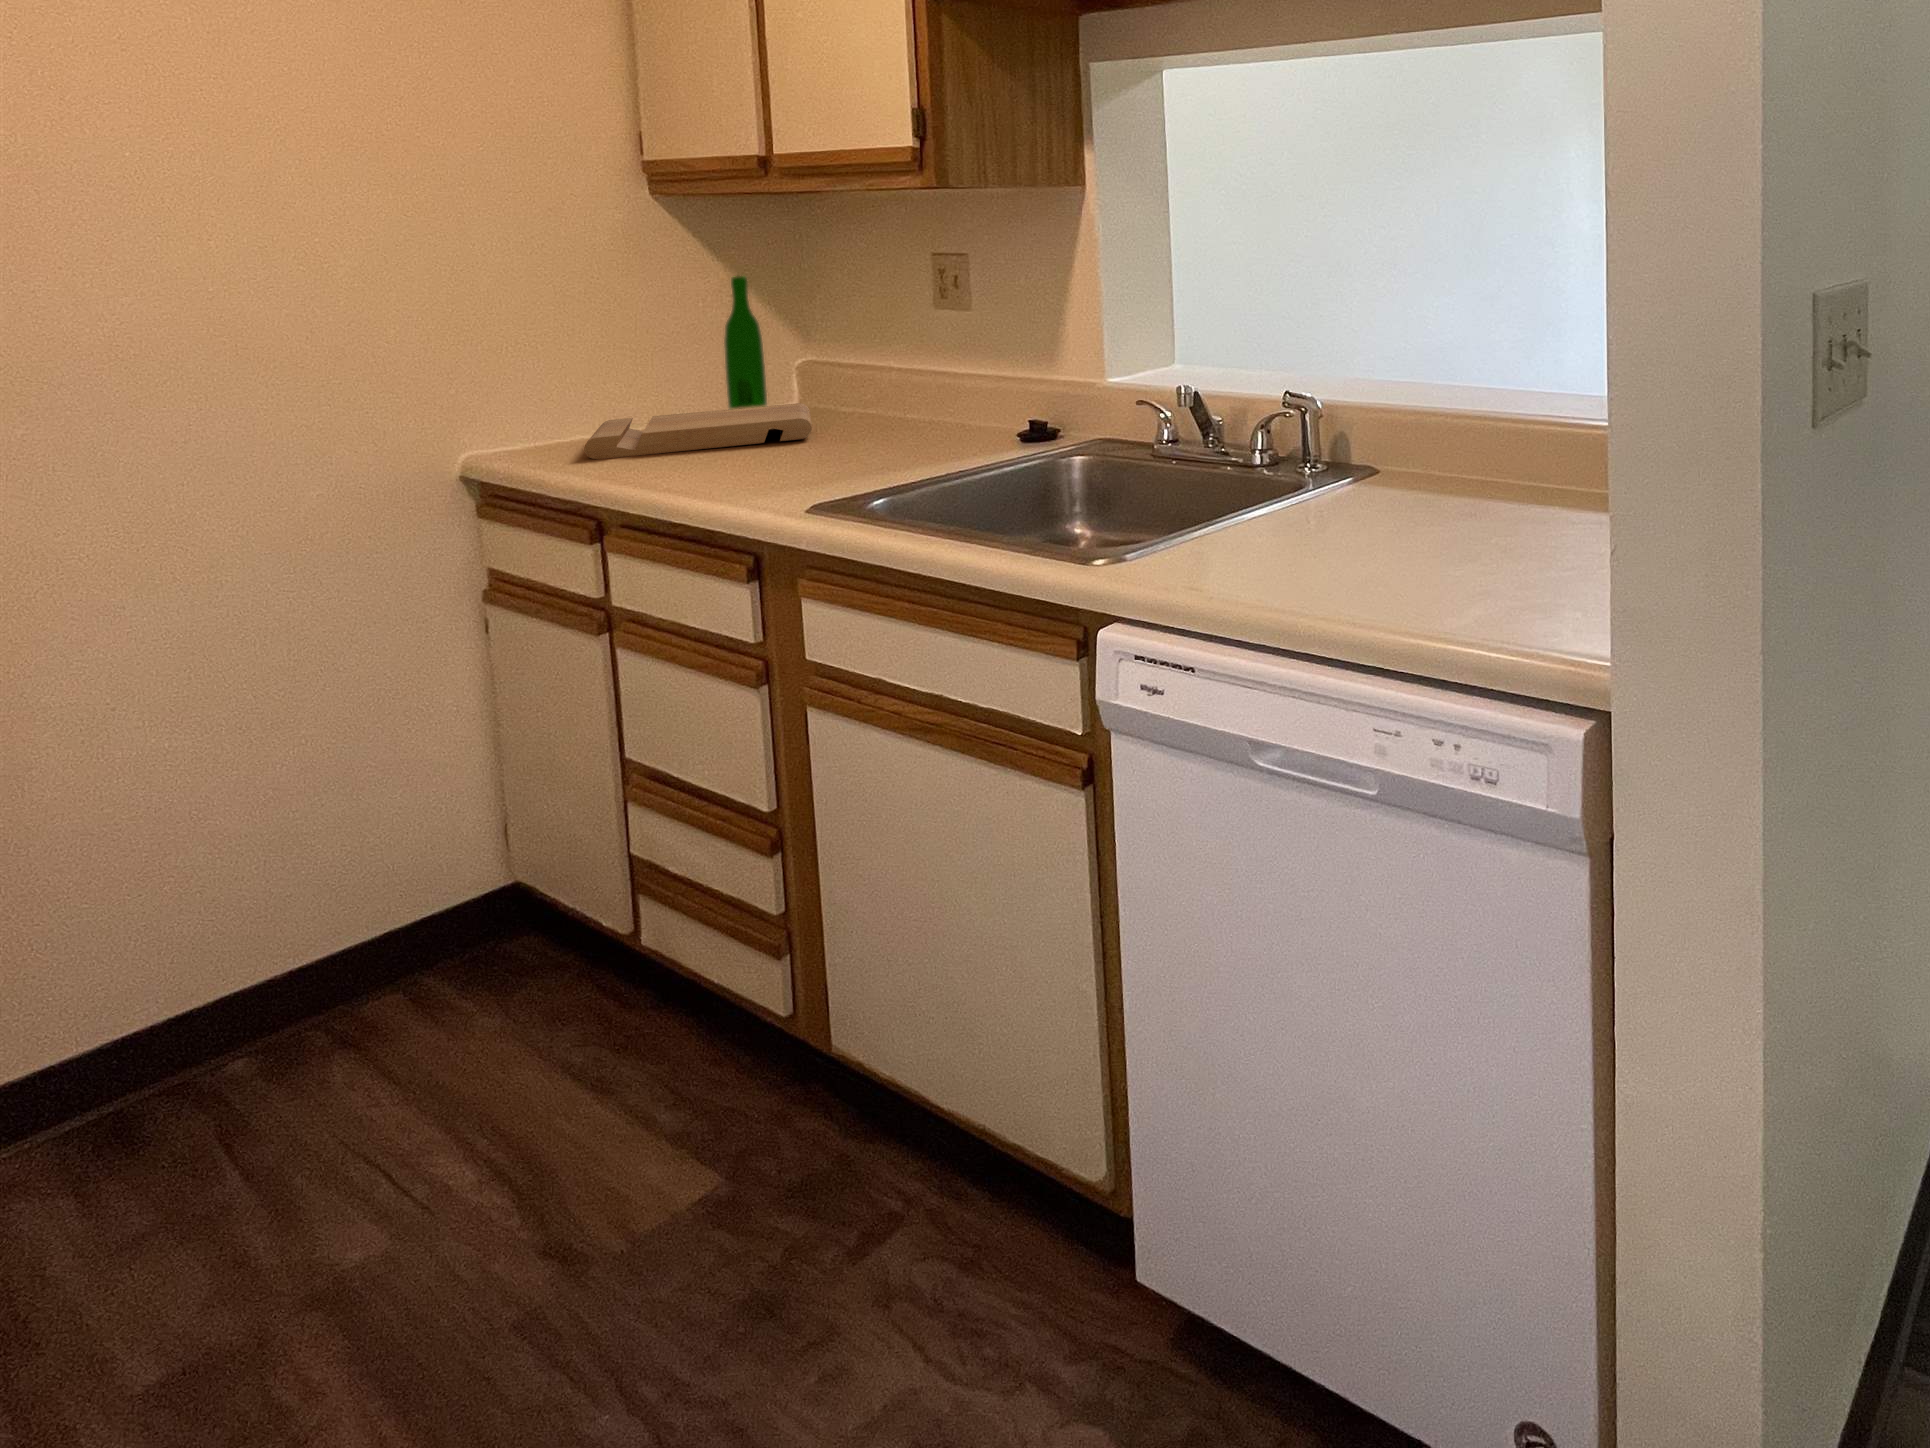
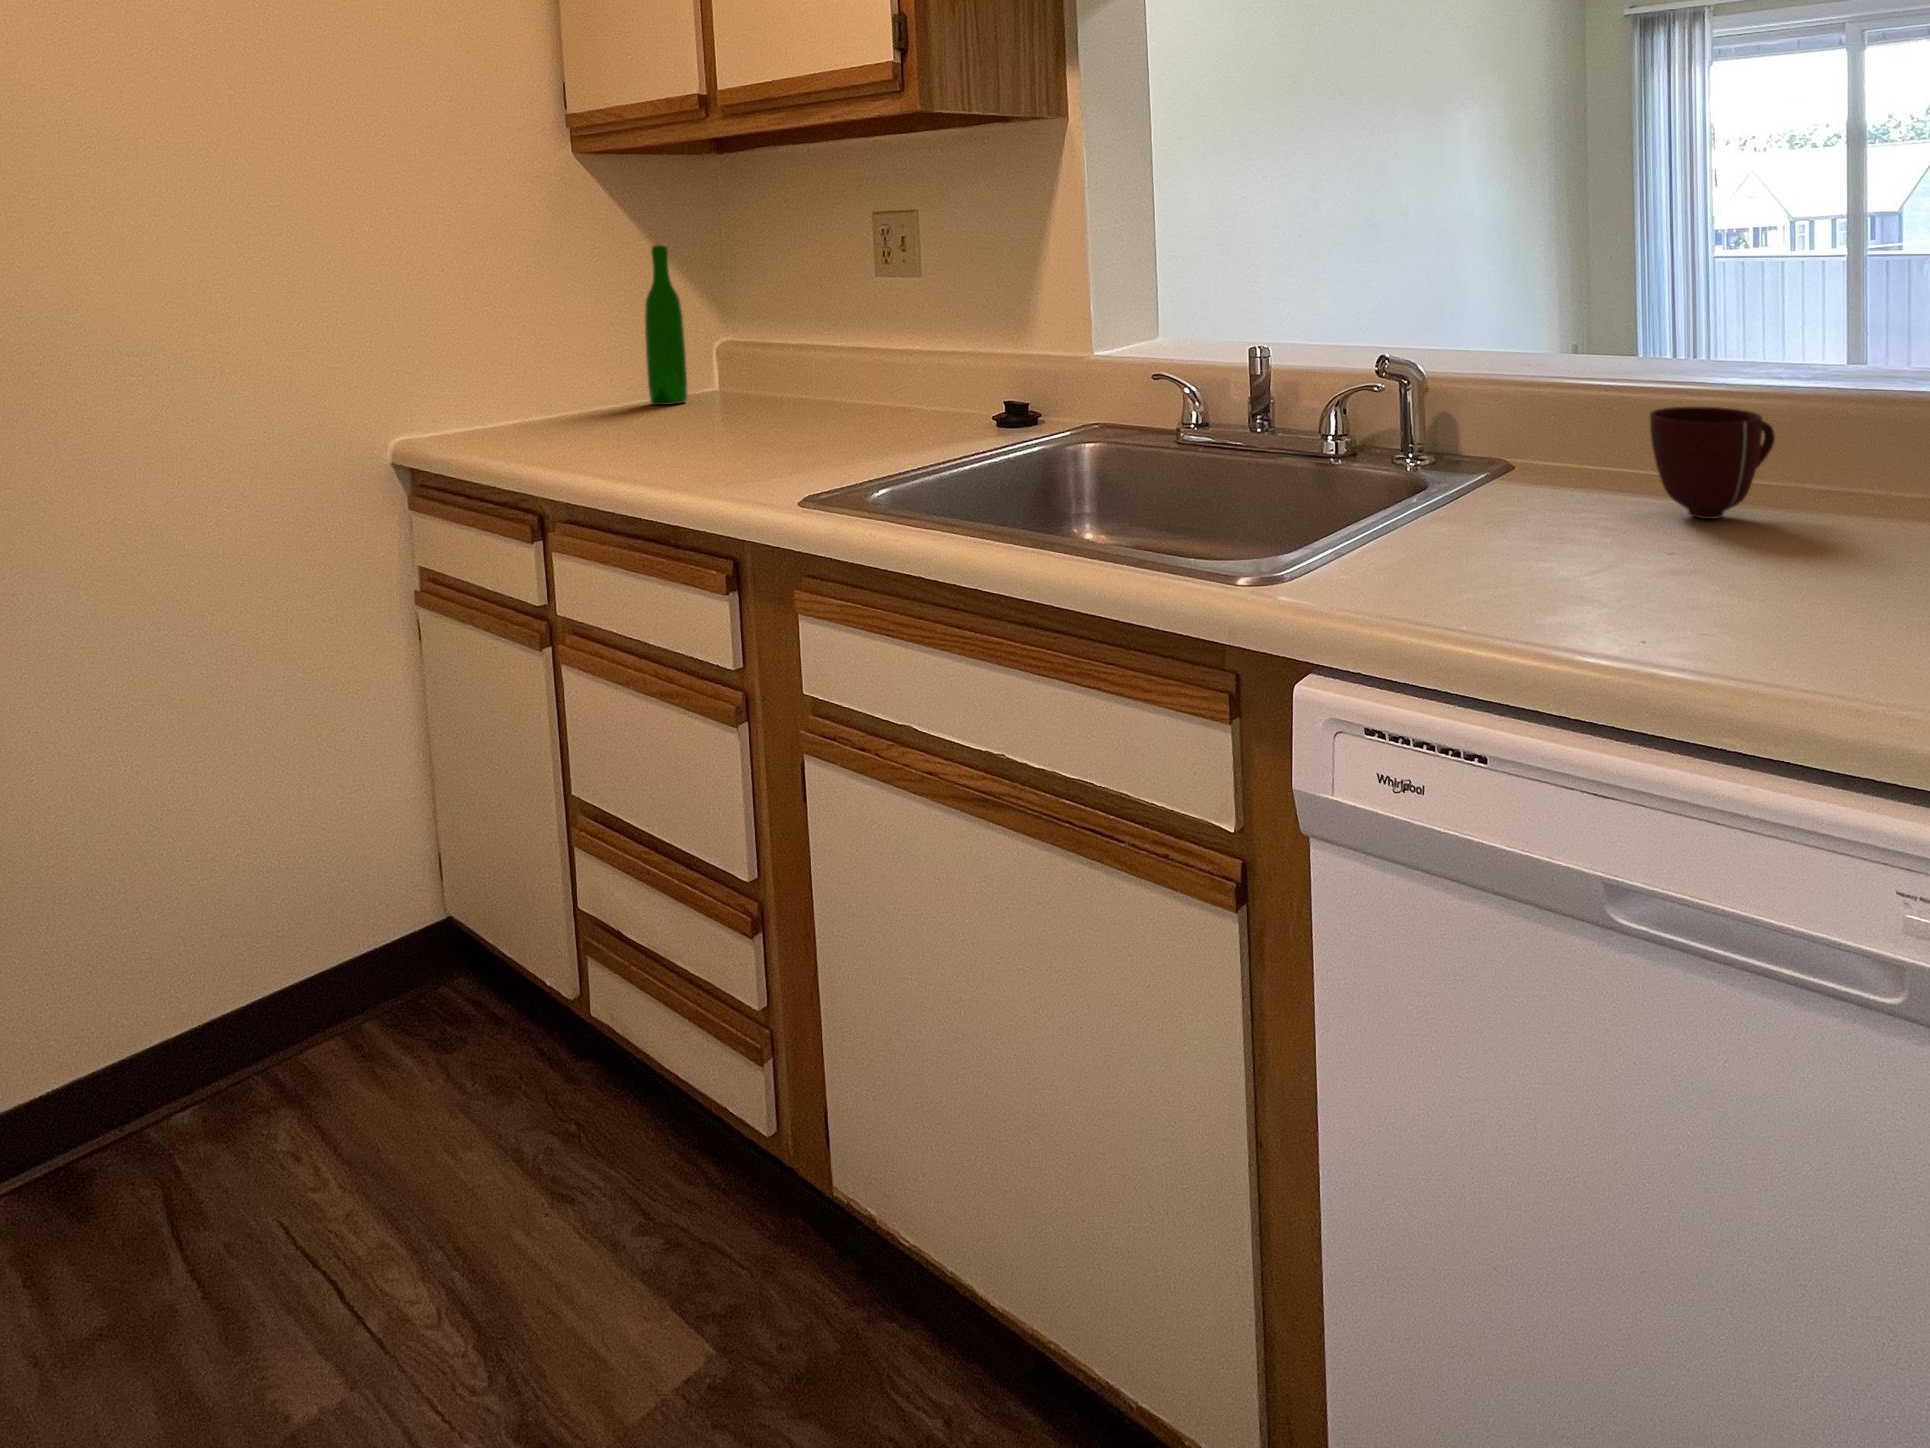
cutting board: present [584,403,812,459] -> none [518,386,750,444]
mug: none [1433,431,1522,510] -> present [1650,407,1775,519]

